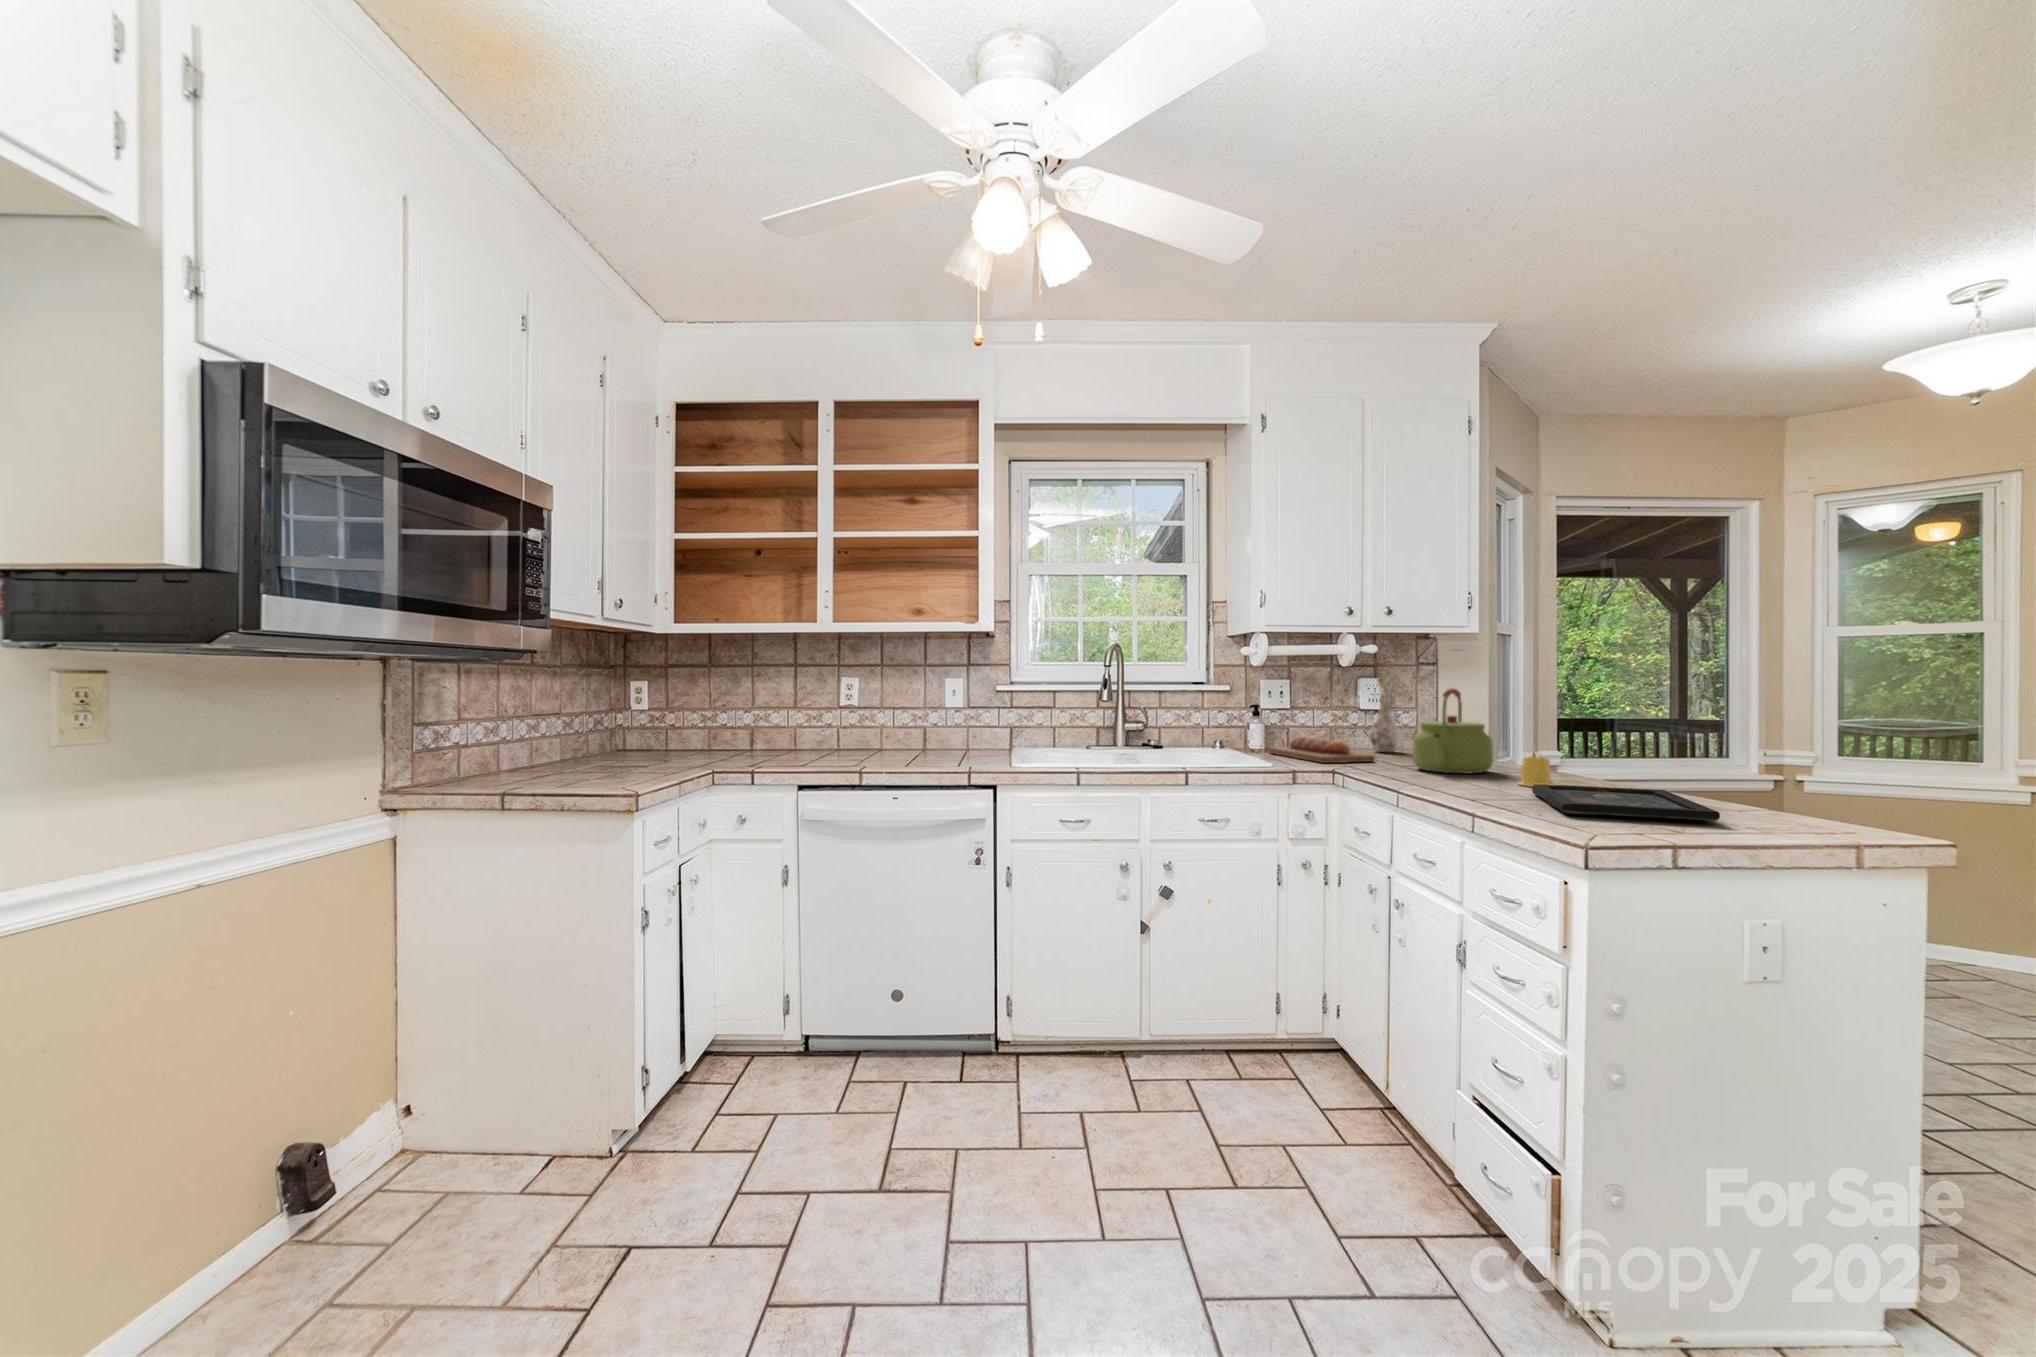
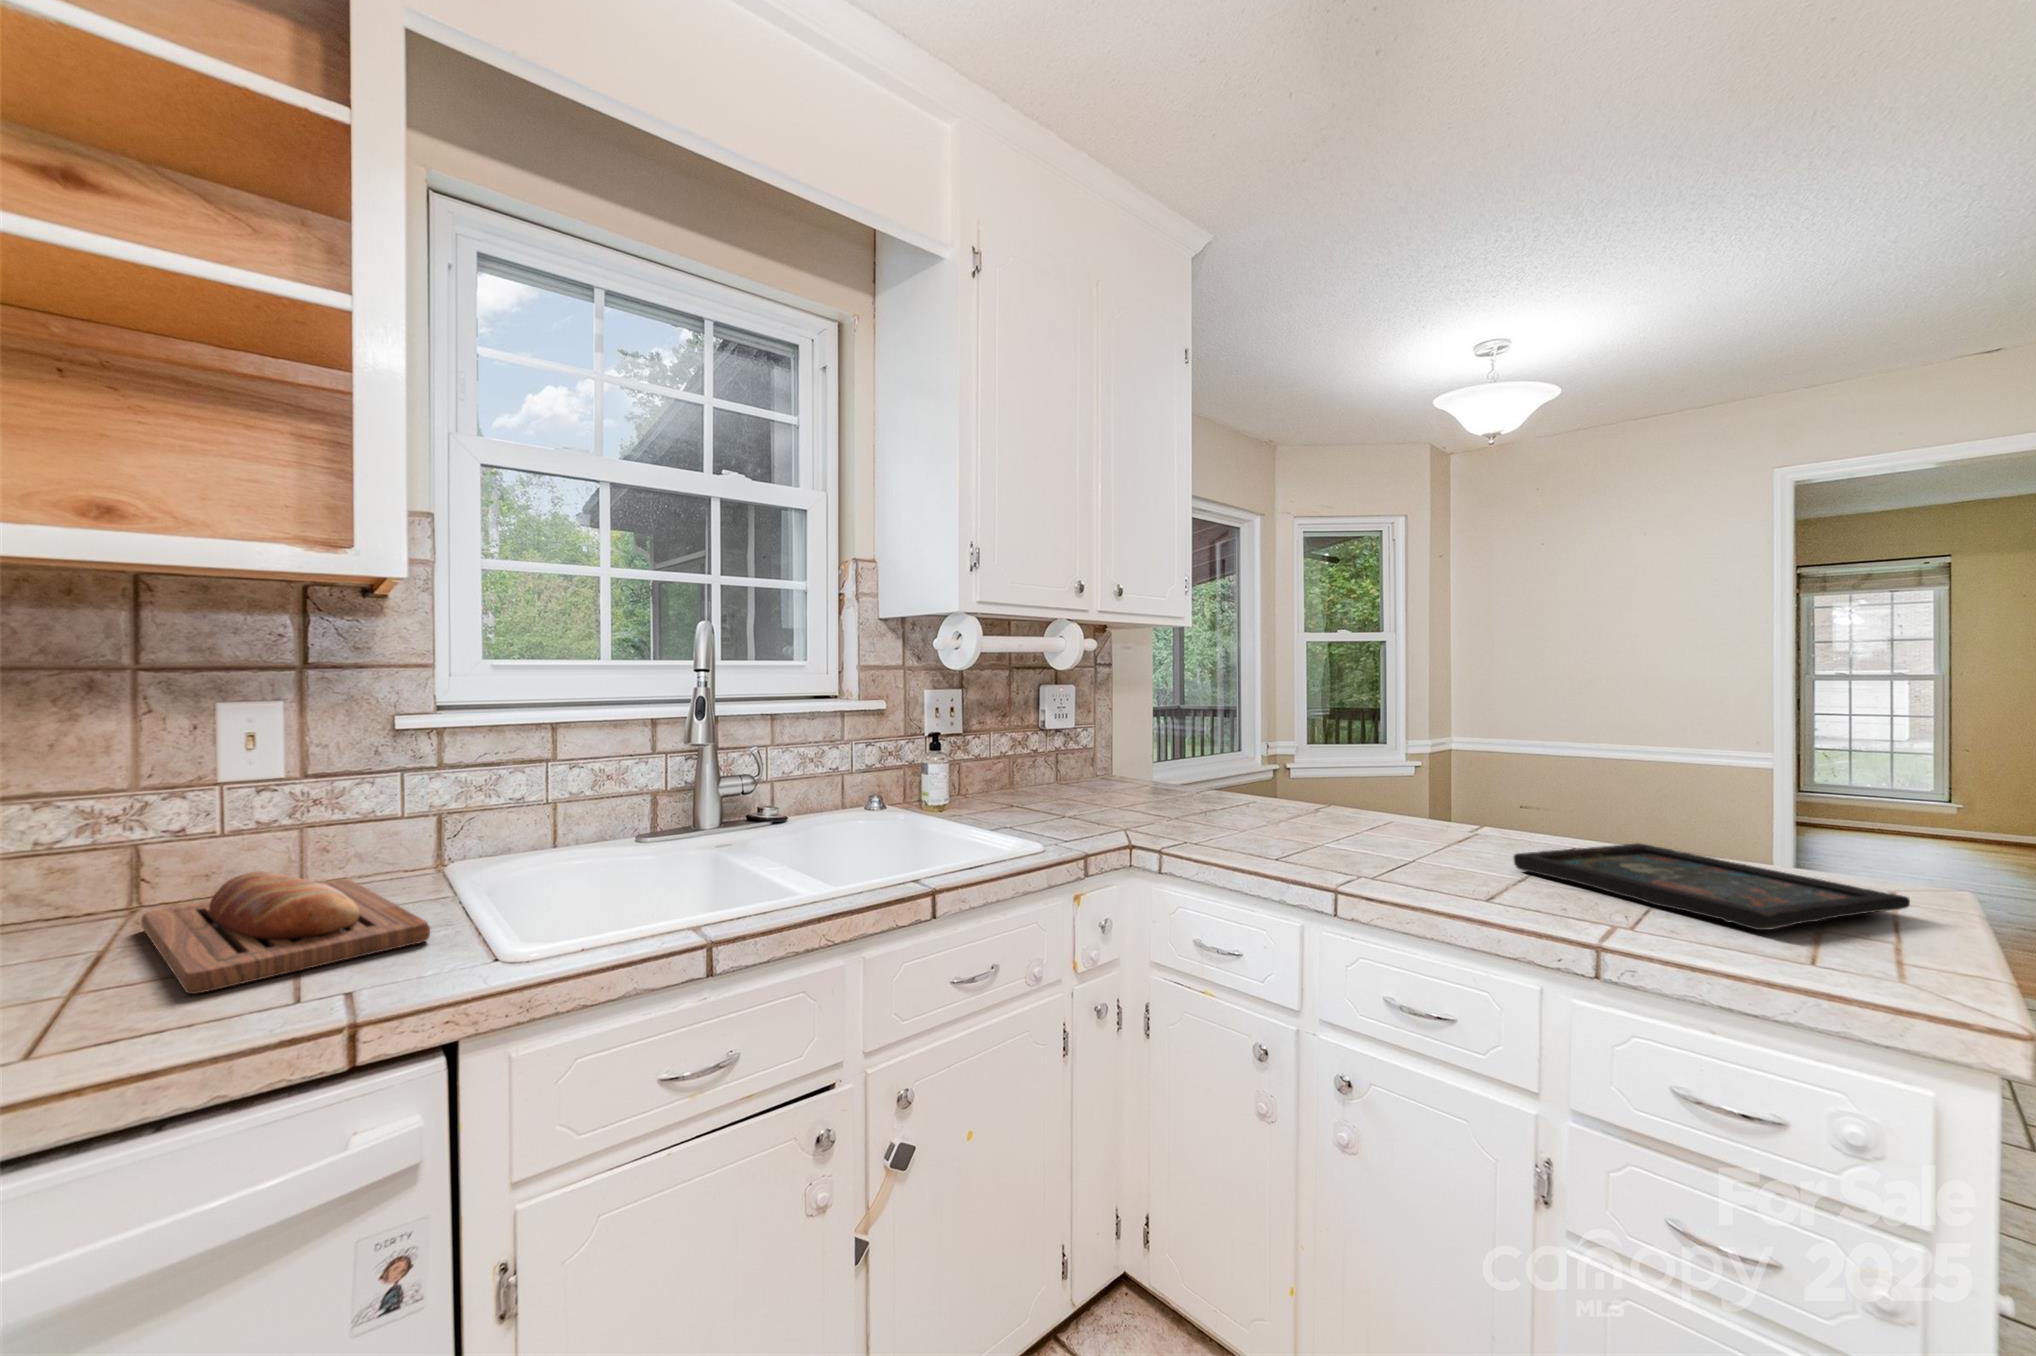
vase: present [1370,677,1400,752] -> none [1067,684,1106,789]
kettle: present [1413,688,1493,773] -> none [1212,702,1319,829]
bread loaf: present [1268,737,1375,763] -> present [141,871,430,994]
candle: present [1518,756,1554,787] -> none [1412,798,1464,849]

